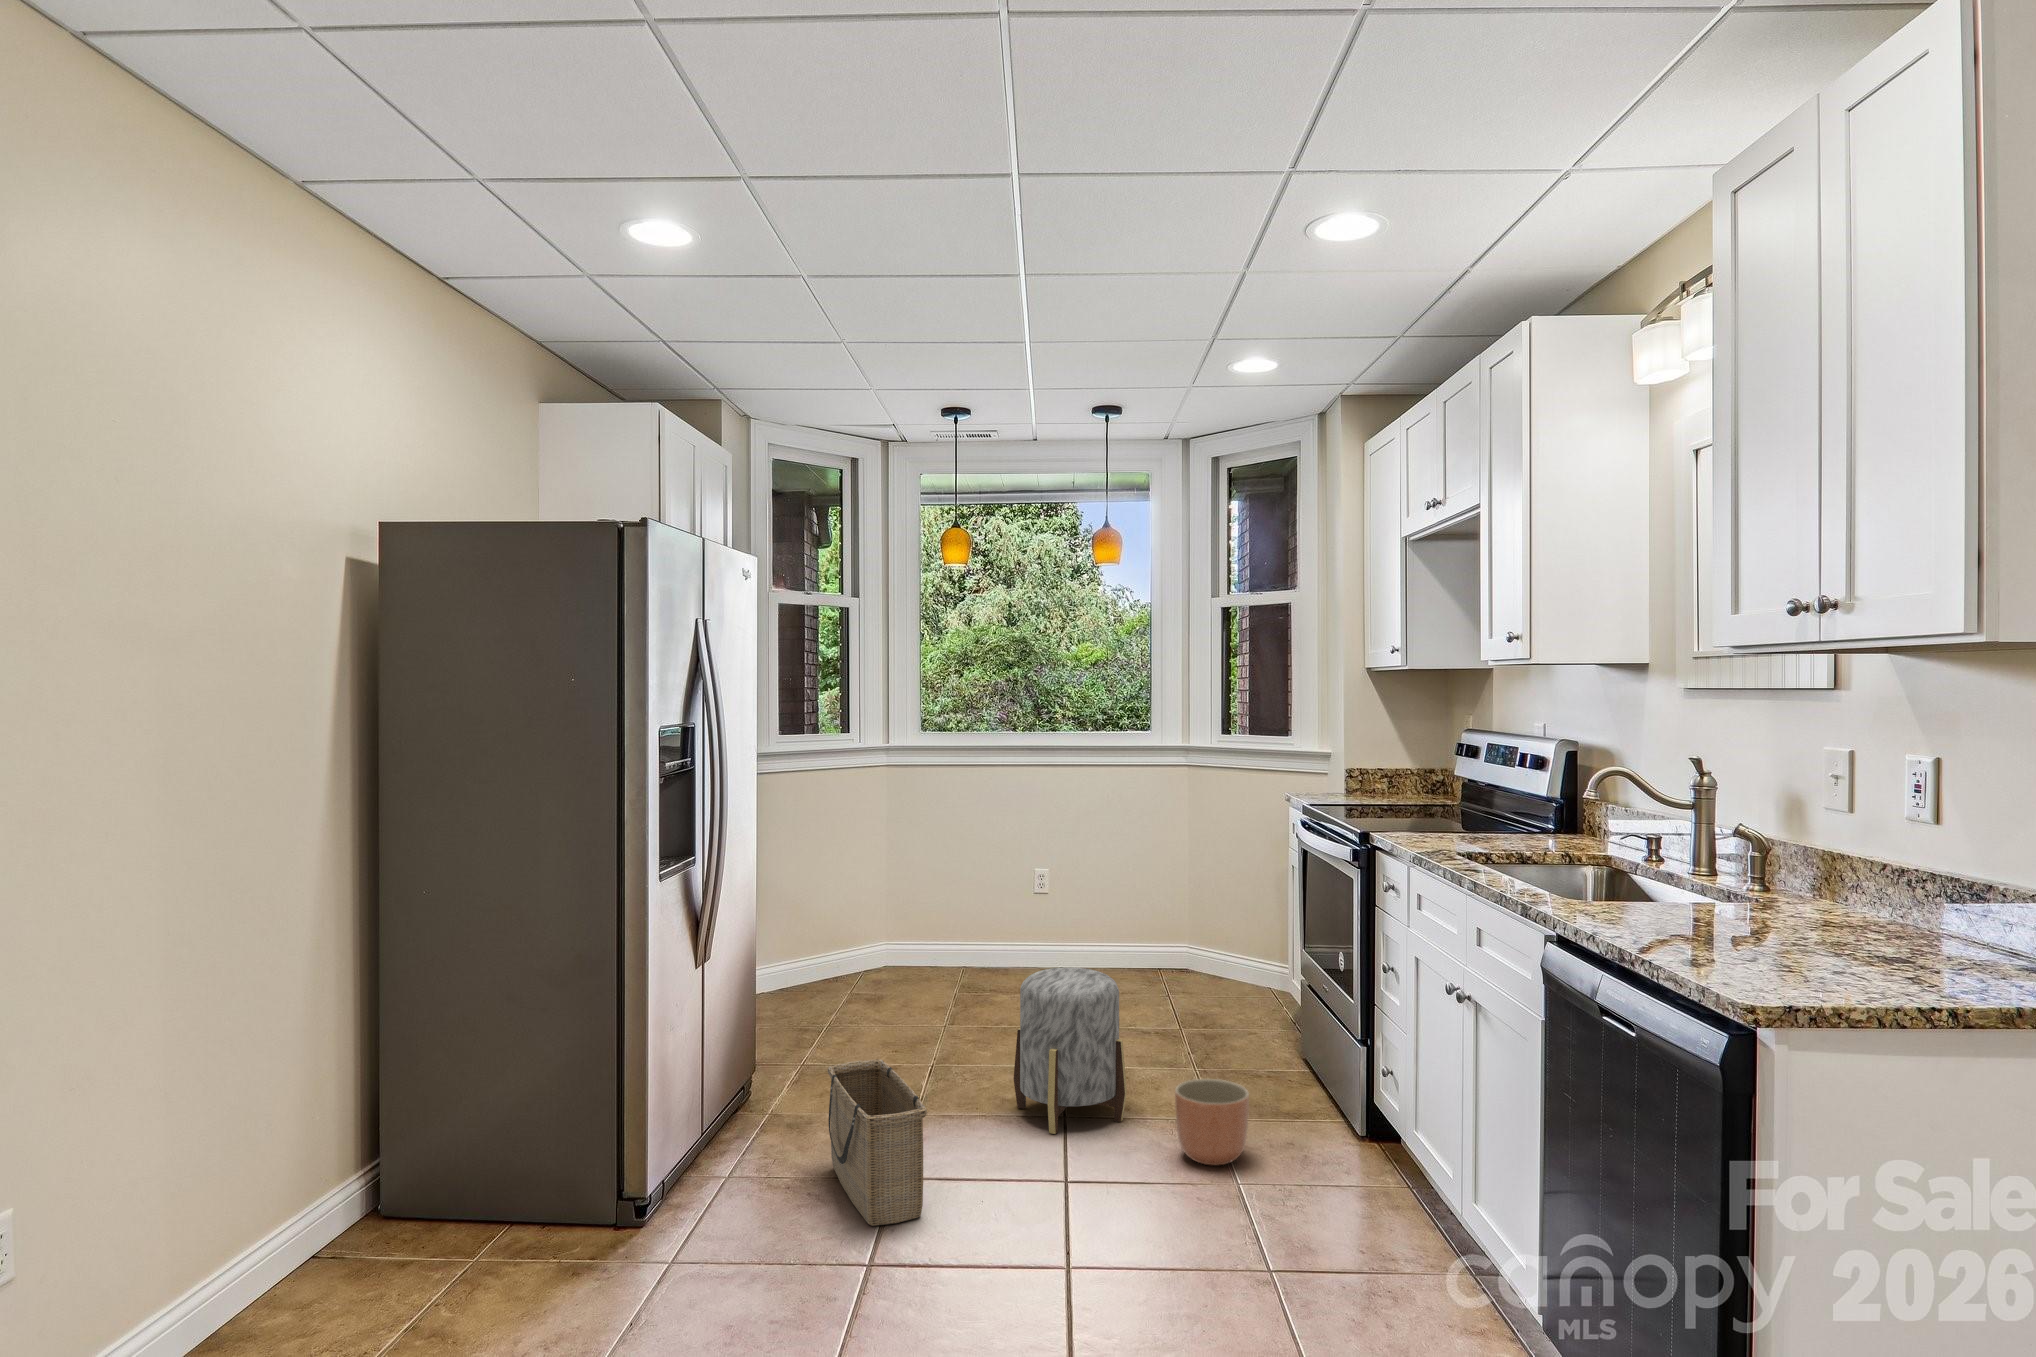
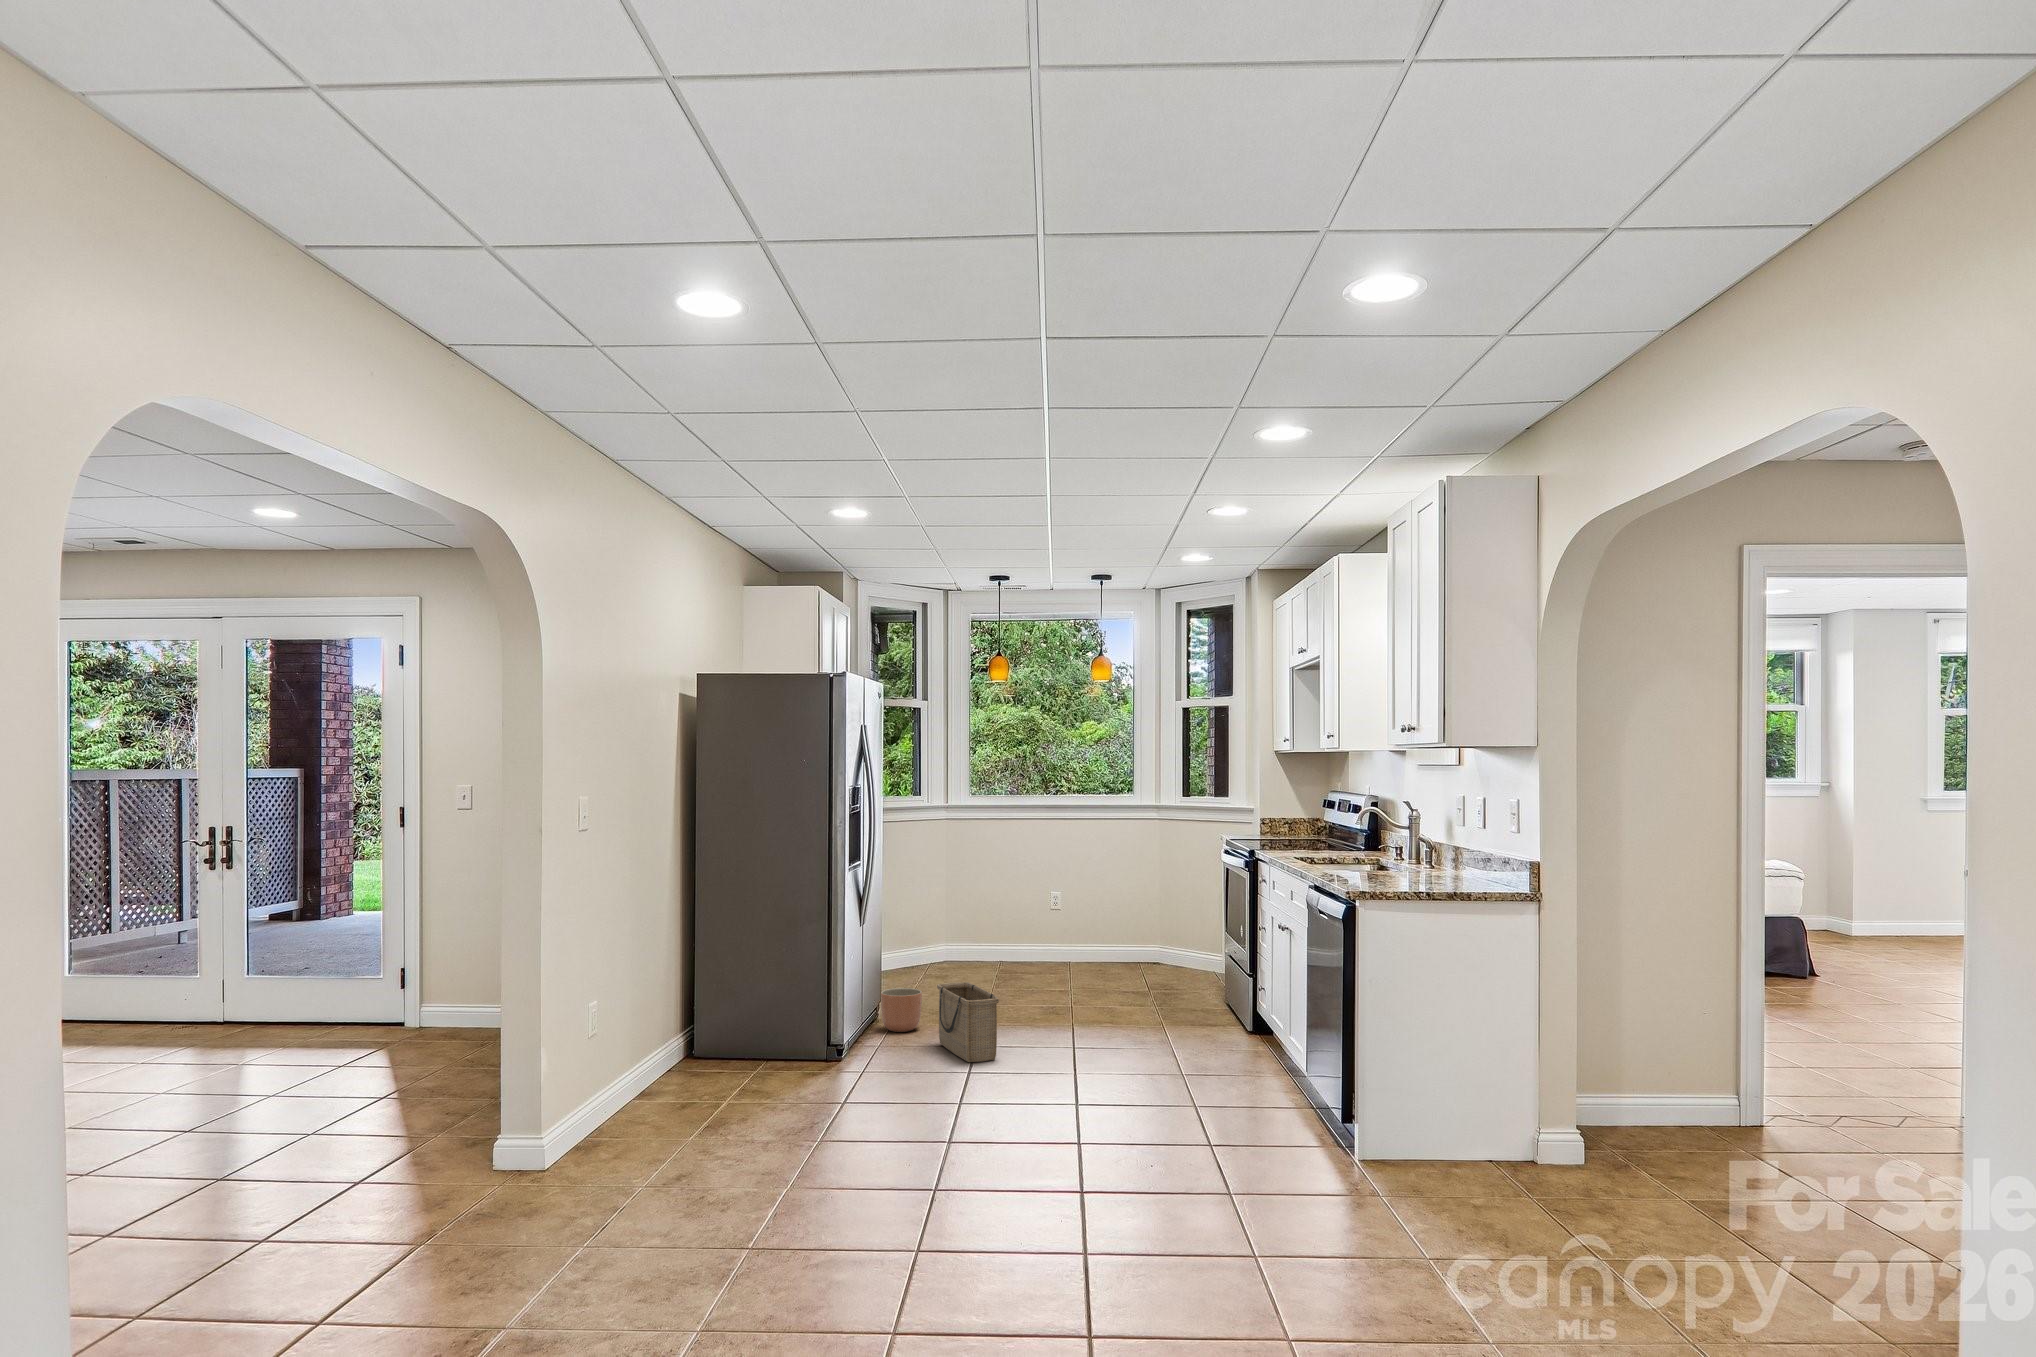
stool: present [1014,967,1127,1134] -> none [1042,937,1112,1033]
planter: present [1175,1079,1249,1165] -> present [881,988,922,1032]

